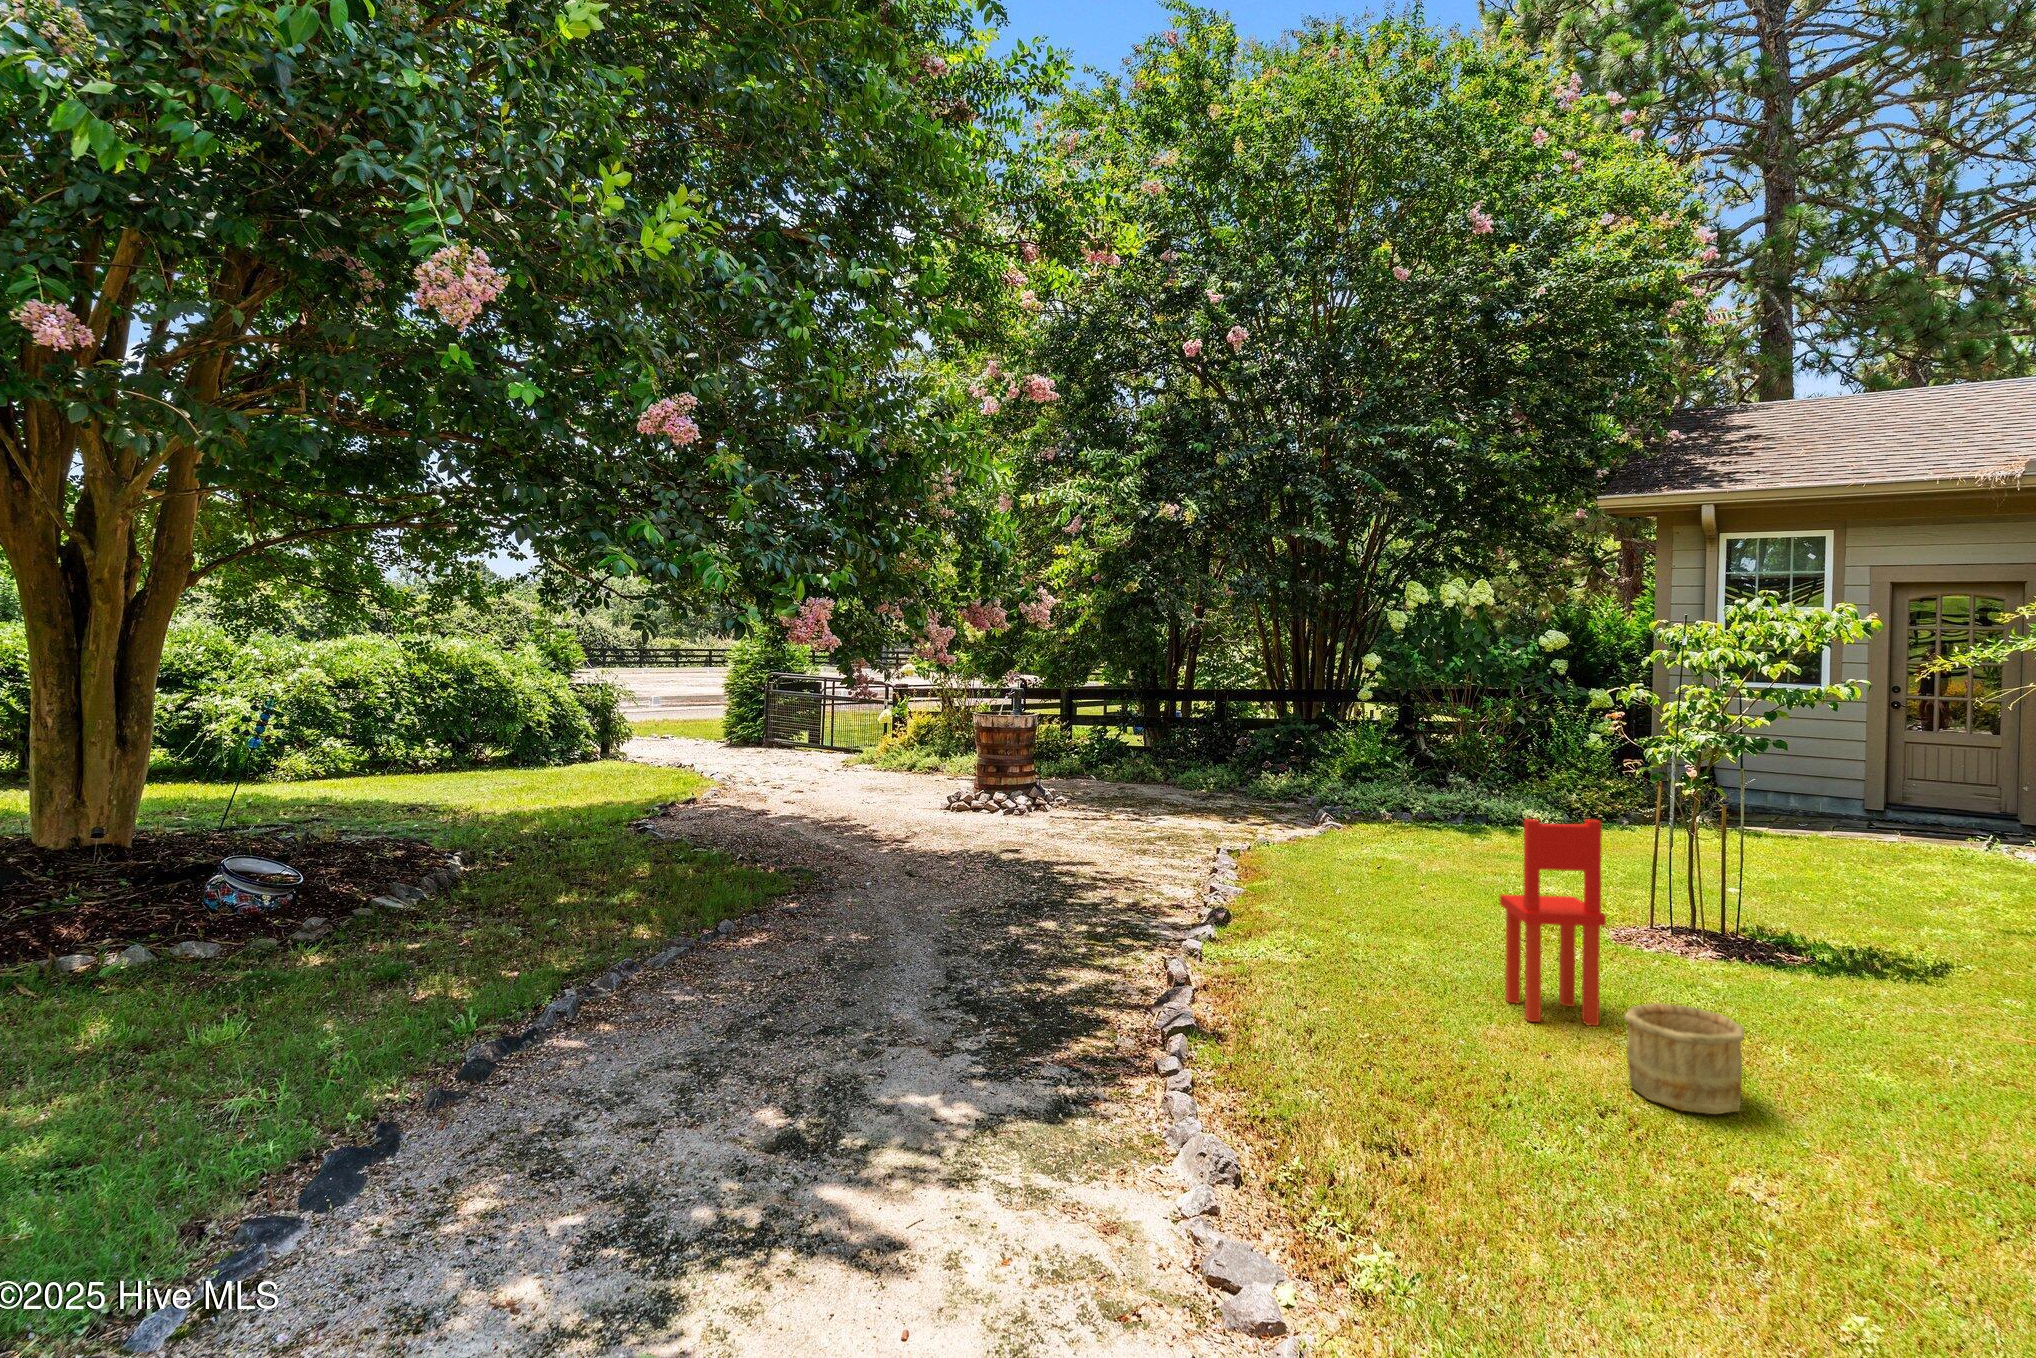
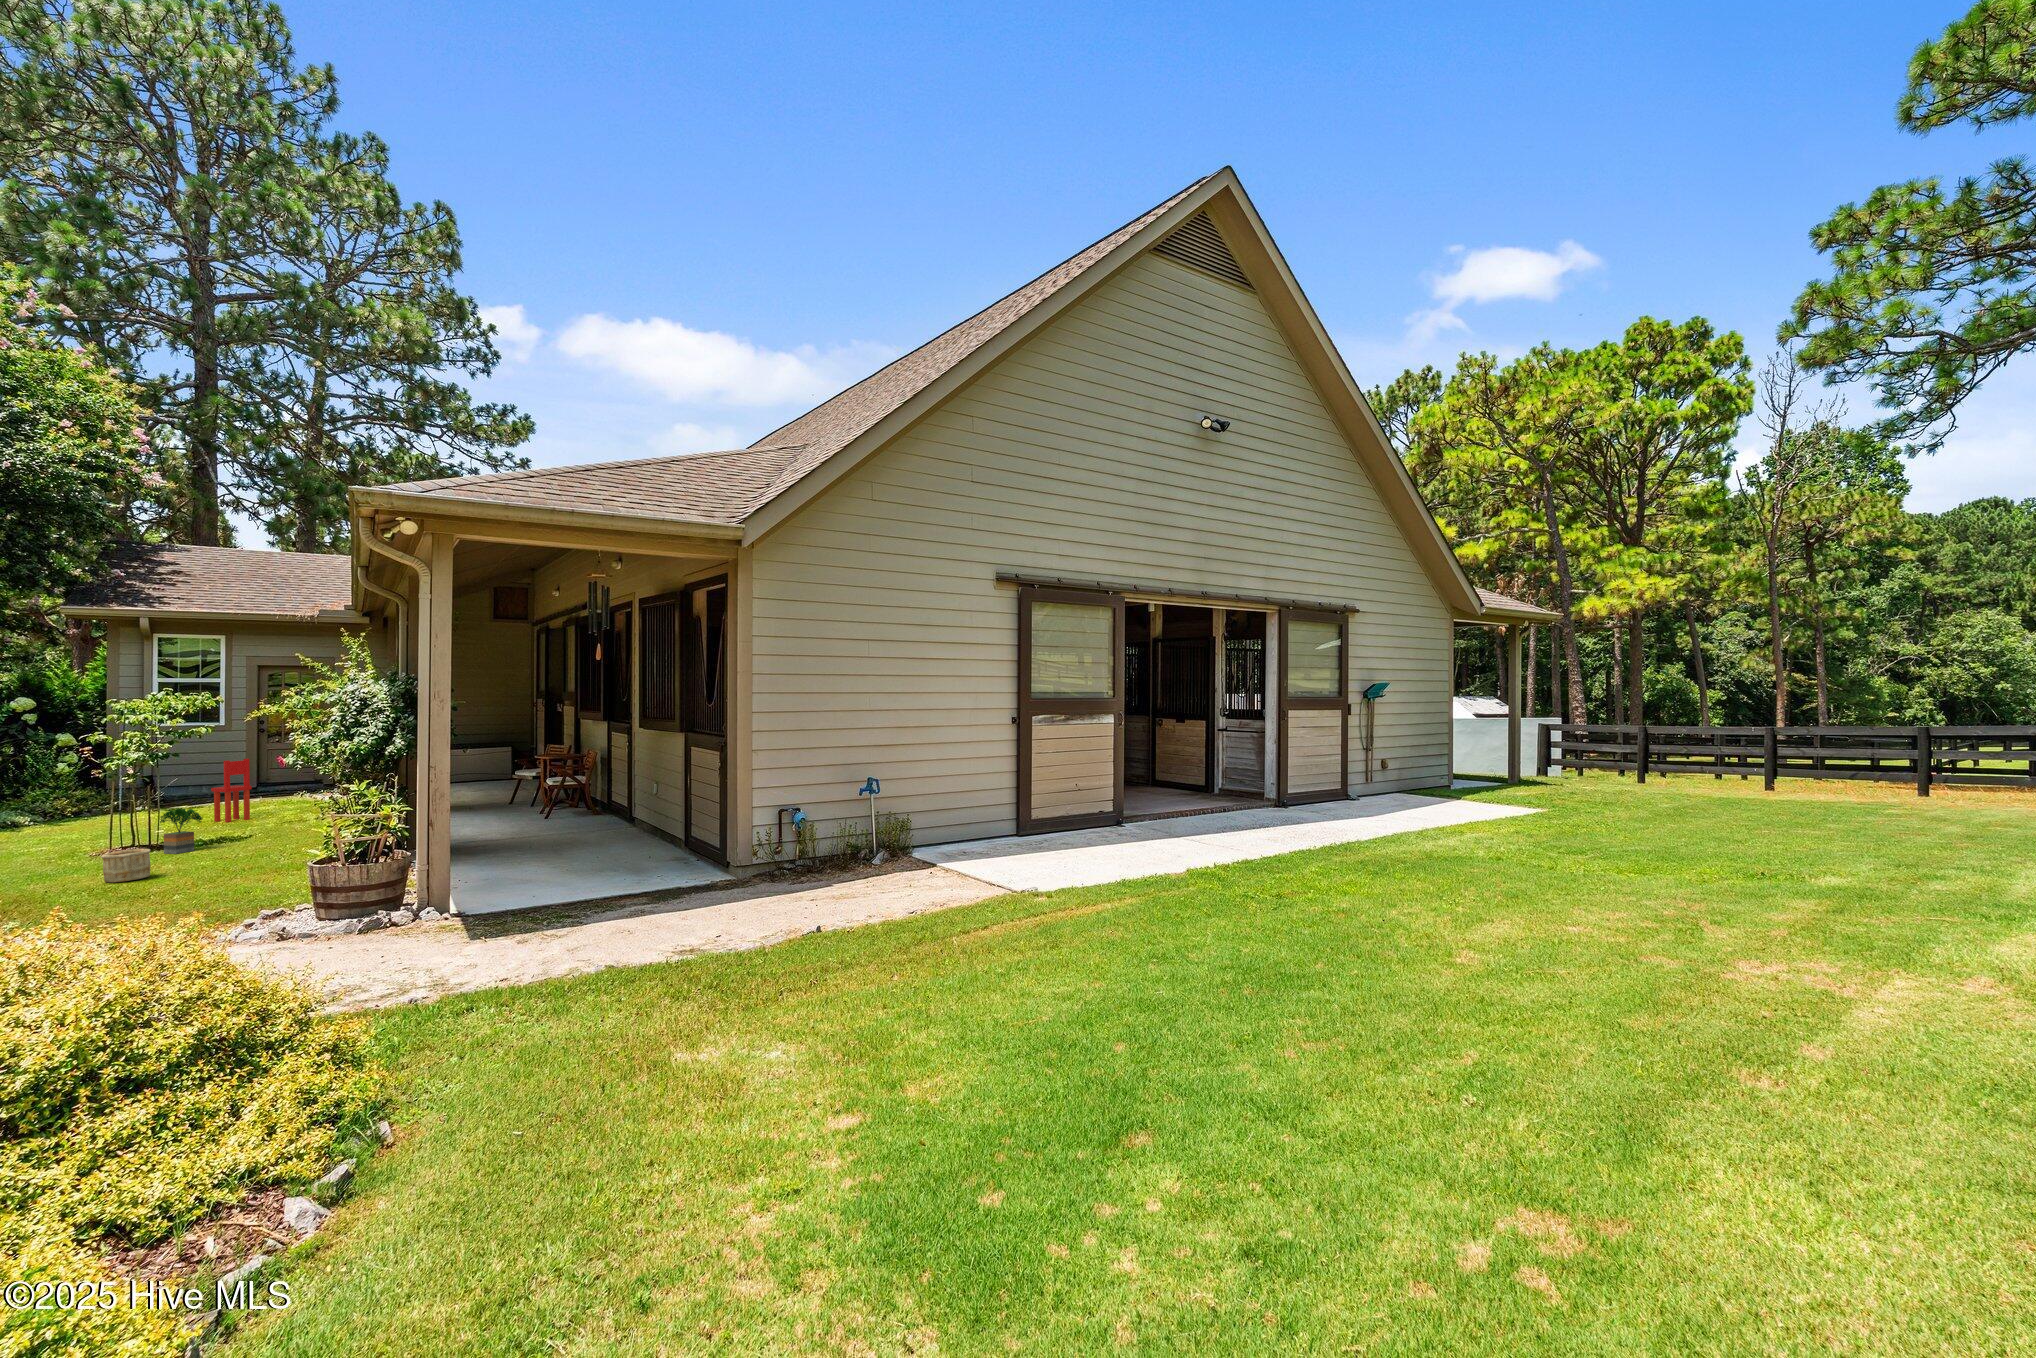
chair: present [1500,819,1606,1026] -> present [211,759,252,822]
potted tree: none [1746,880,1855,998] -> present [160,809,203,854]

